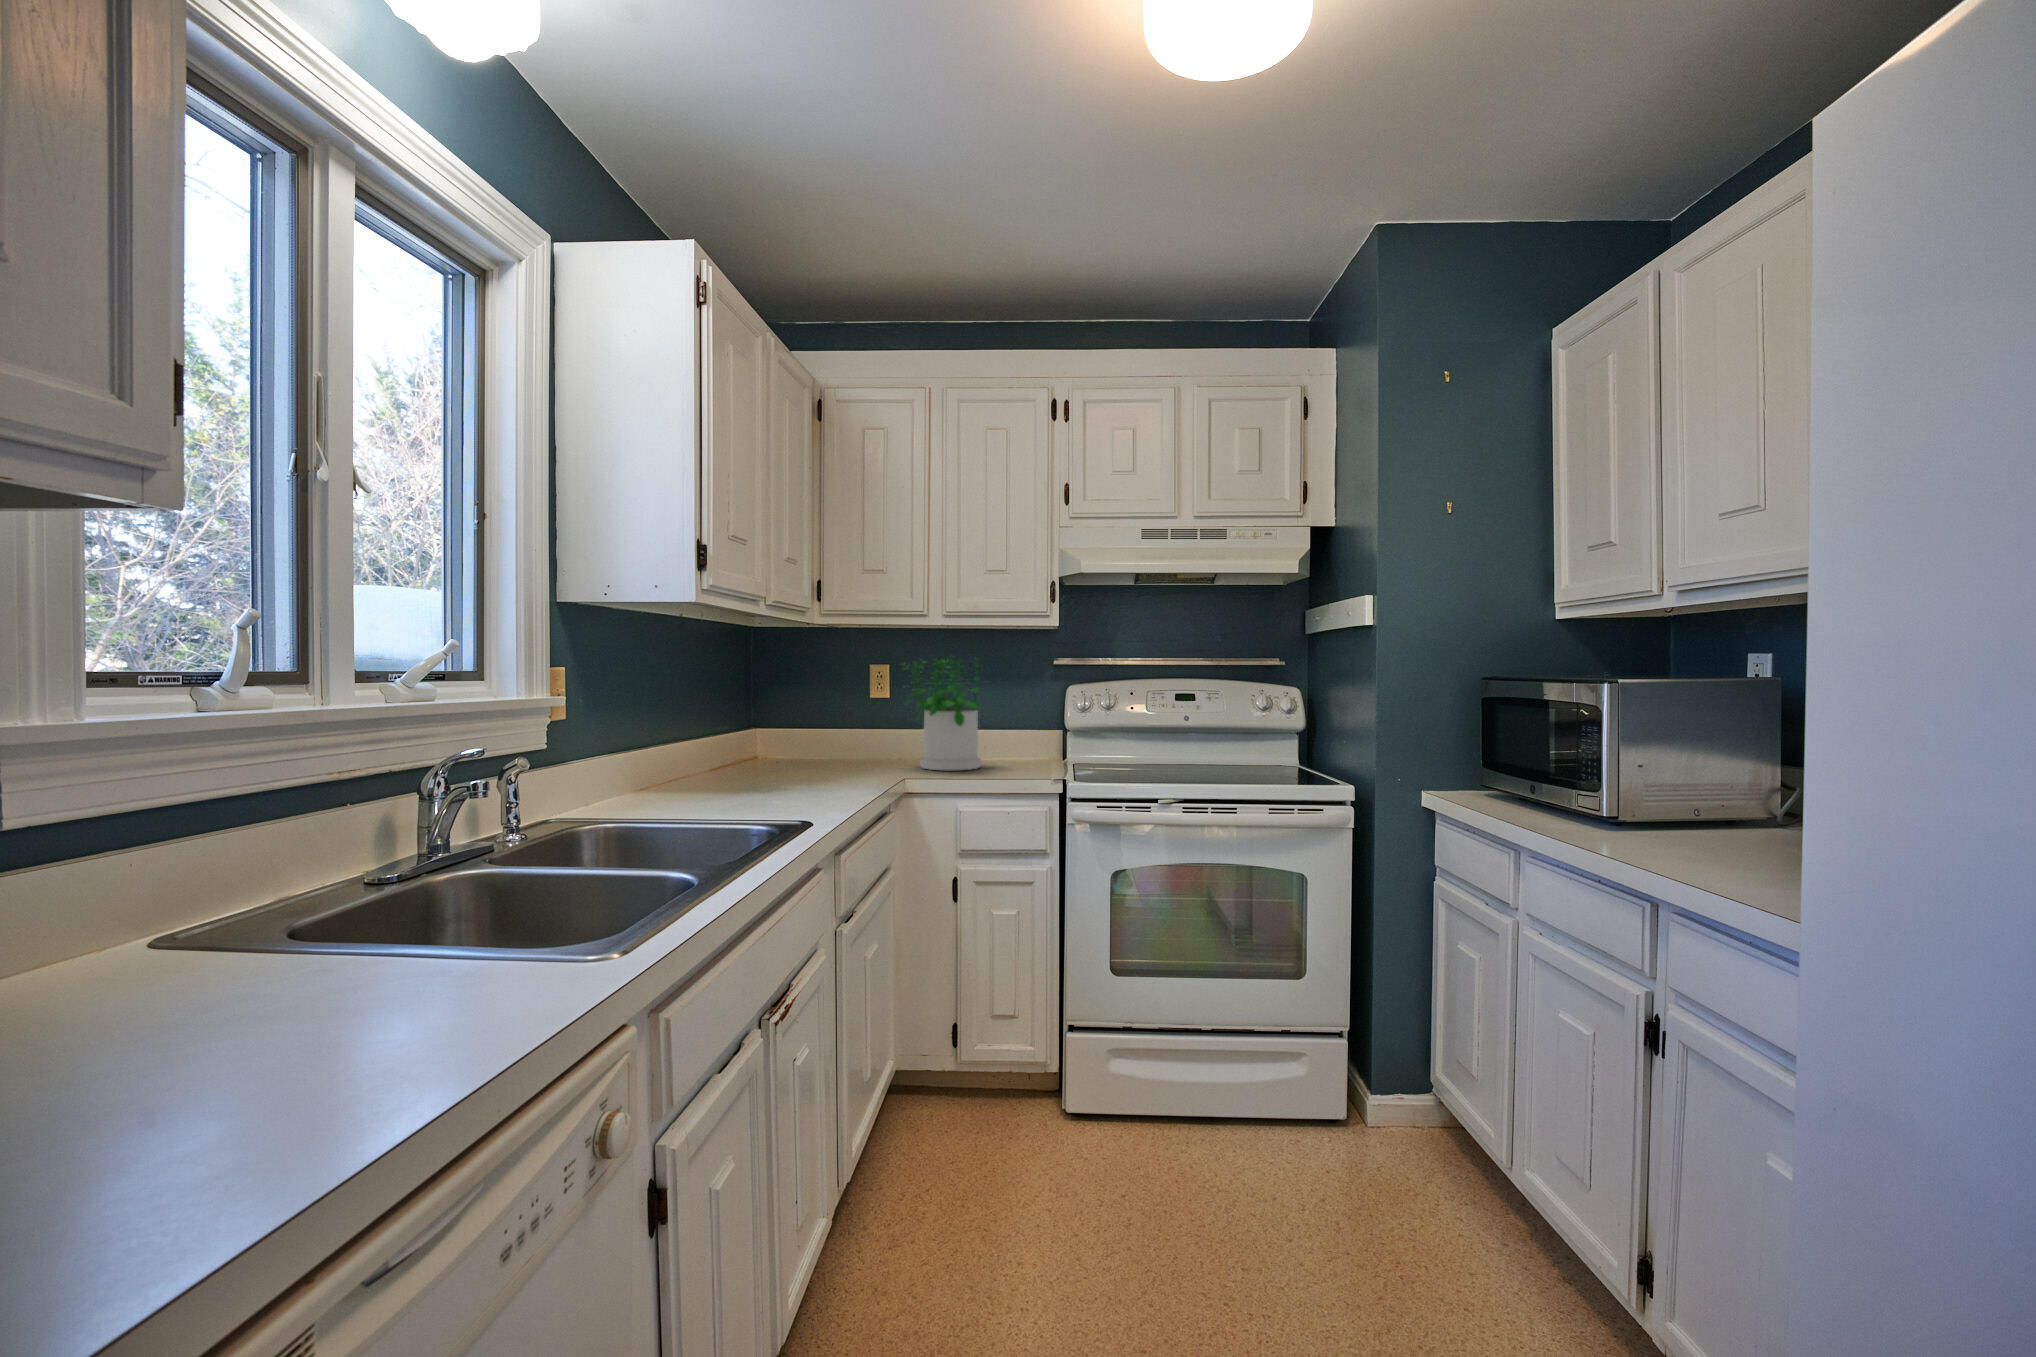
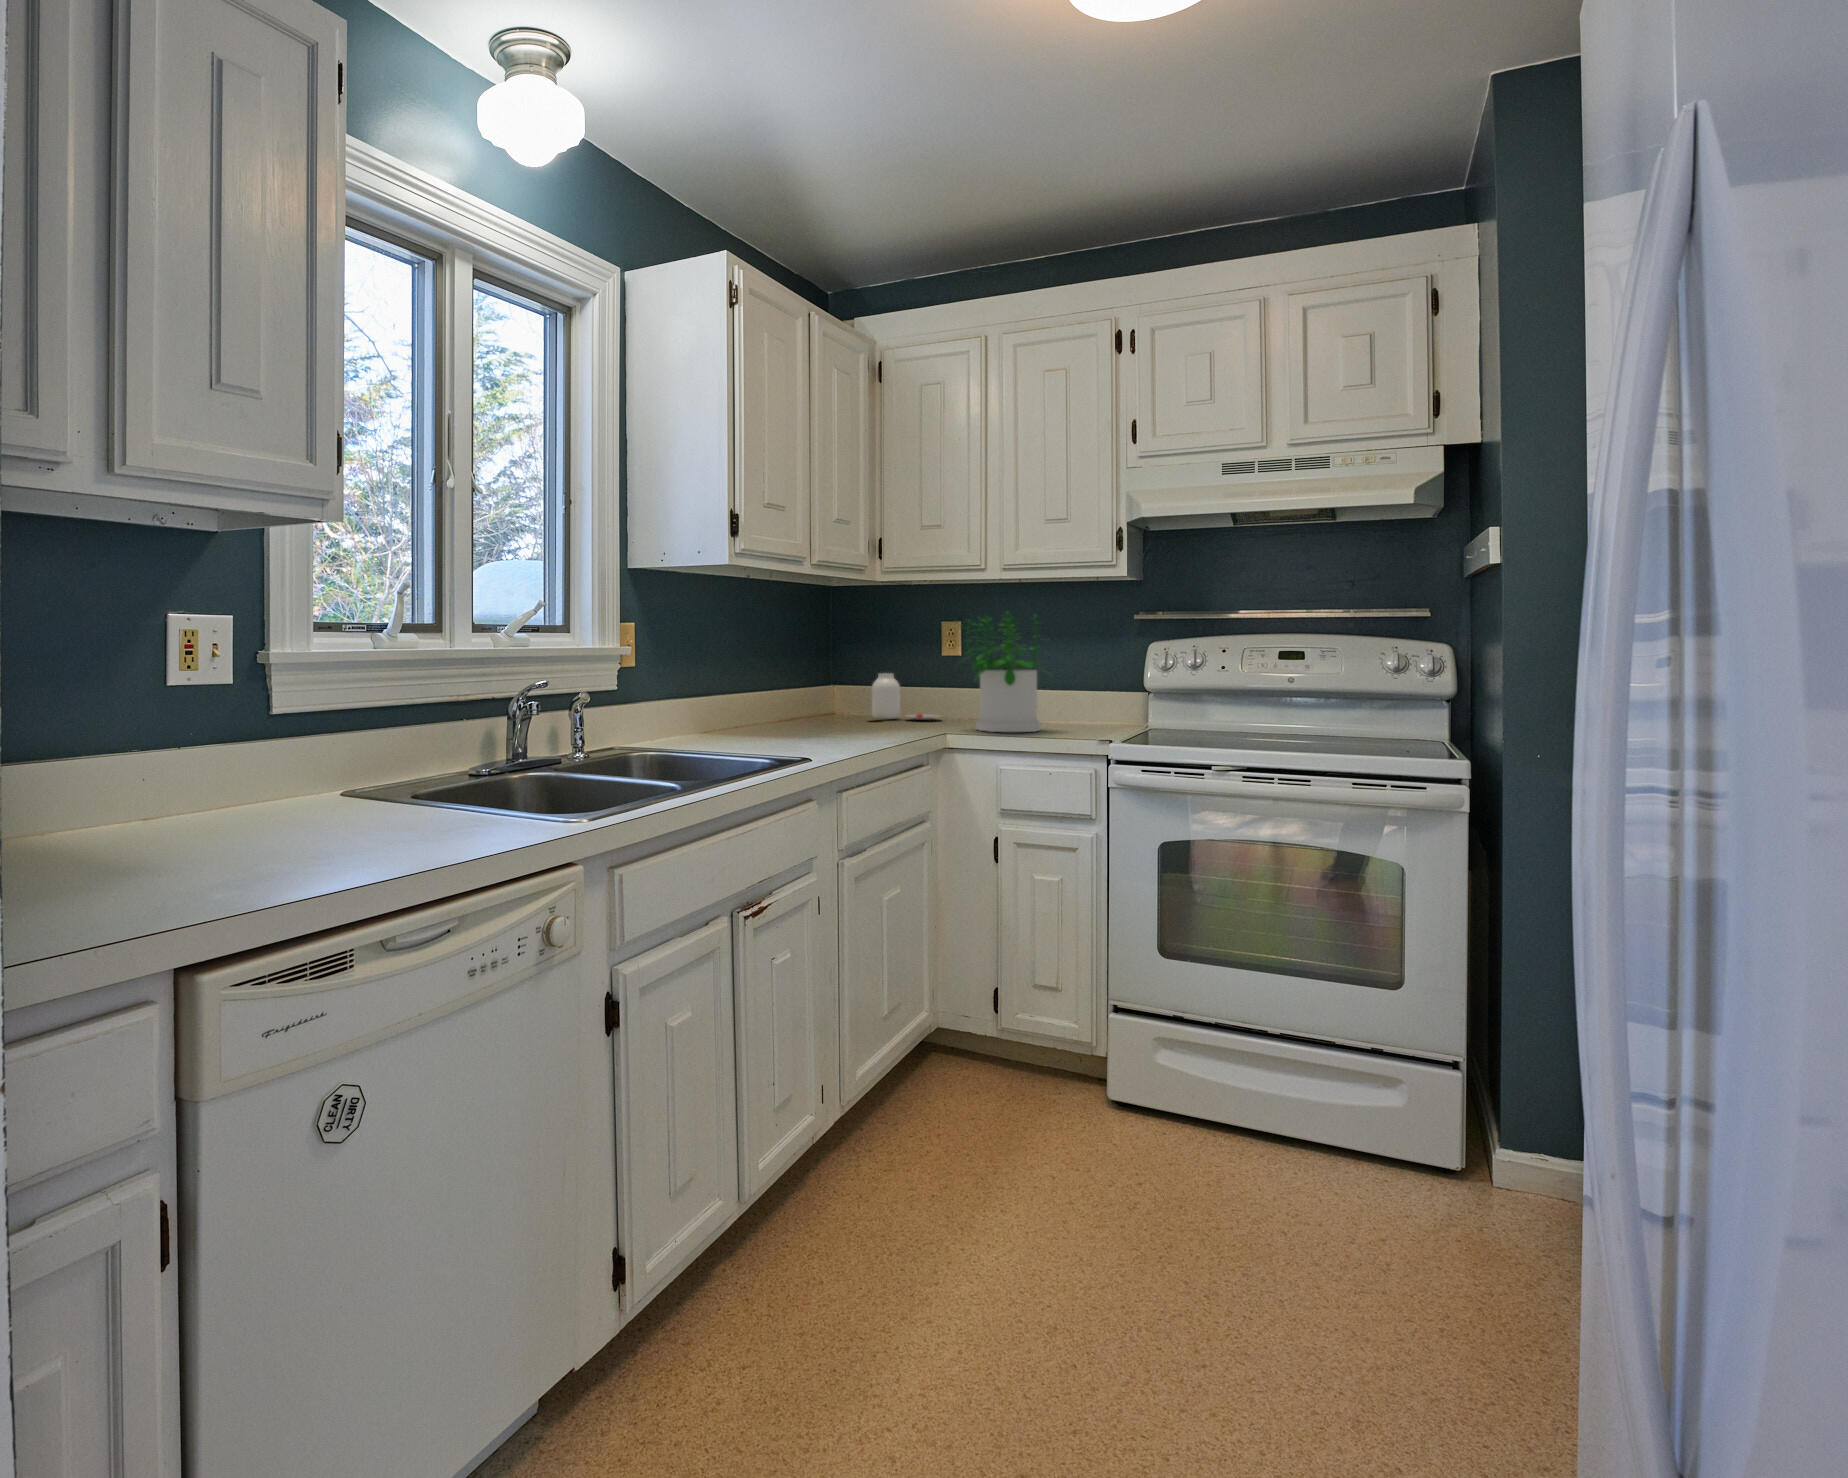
jar: none [800,712,876,761] -> present [872,673,940,720]

